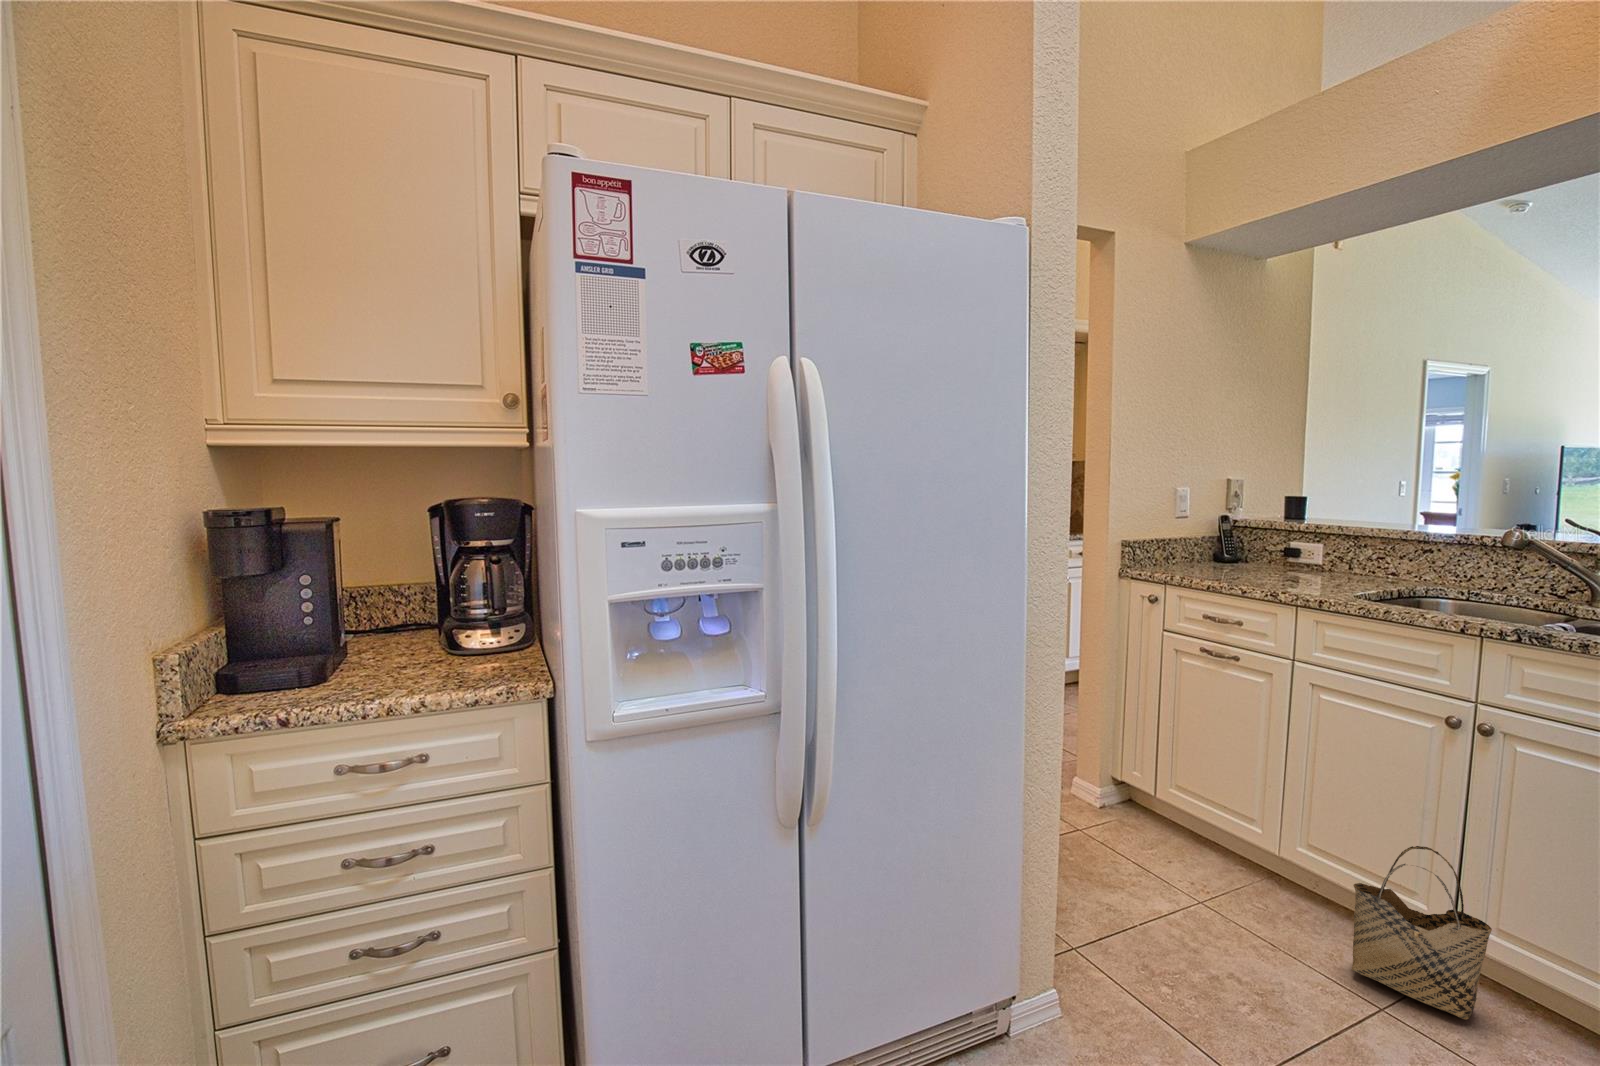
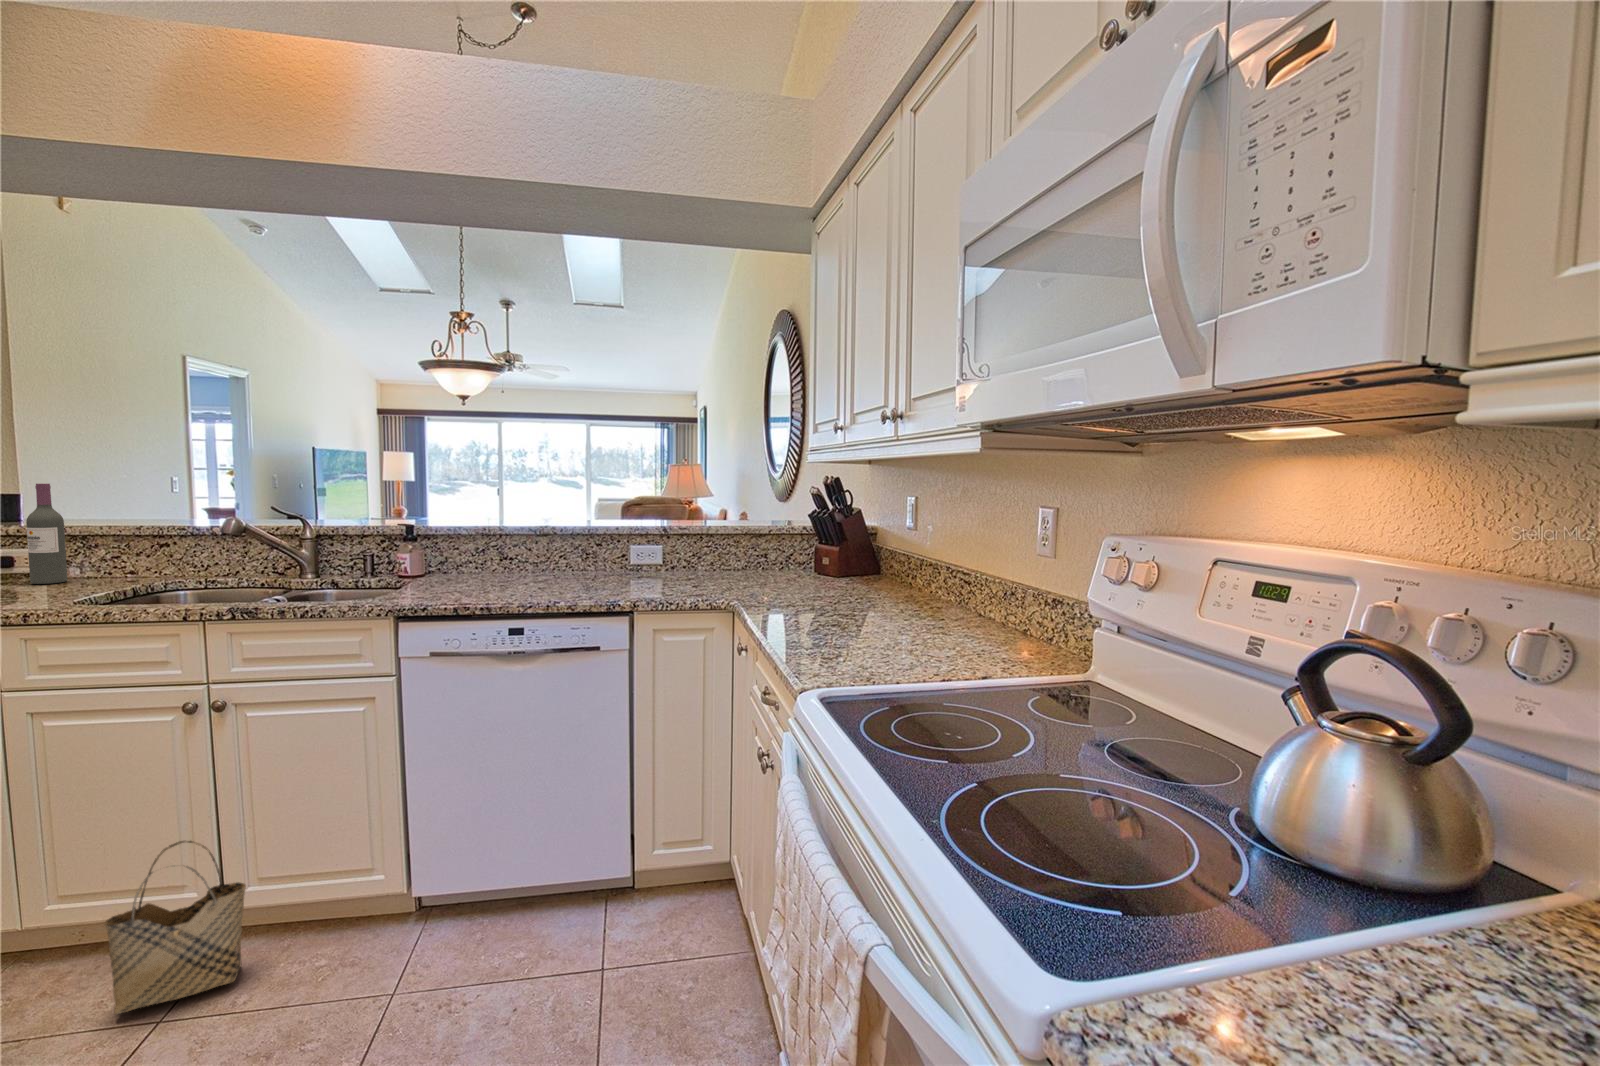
wine bottle: none [1312,488,1343,574] -> present [26,483,67,584]

